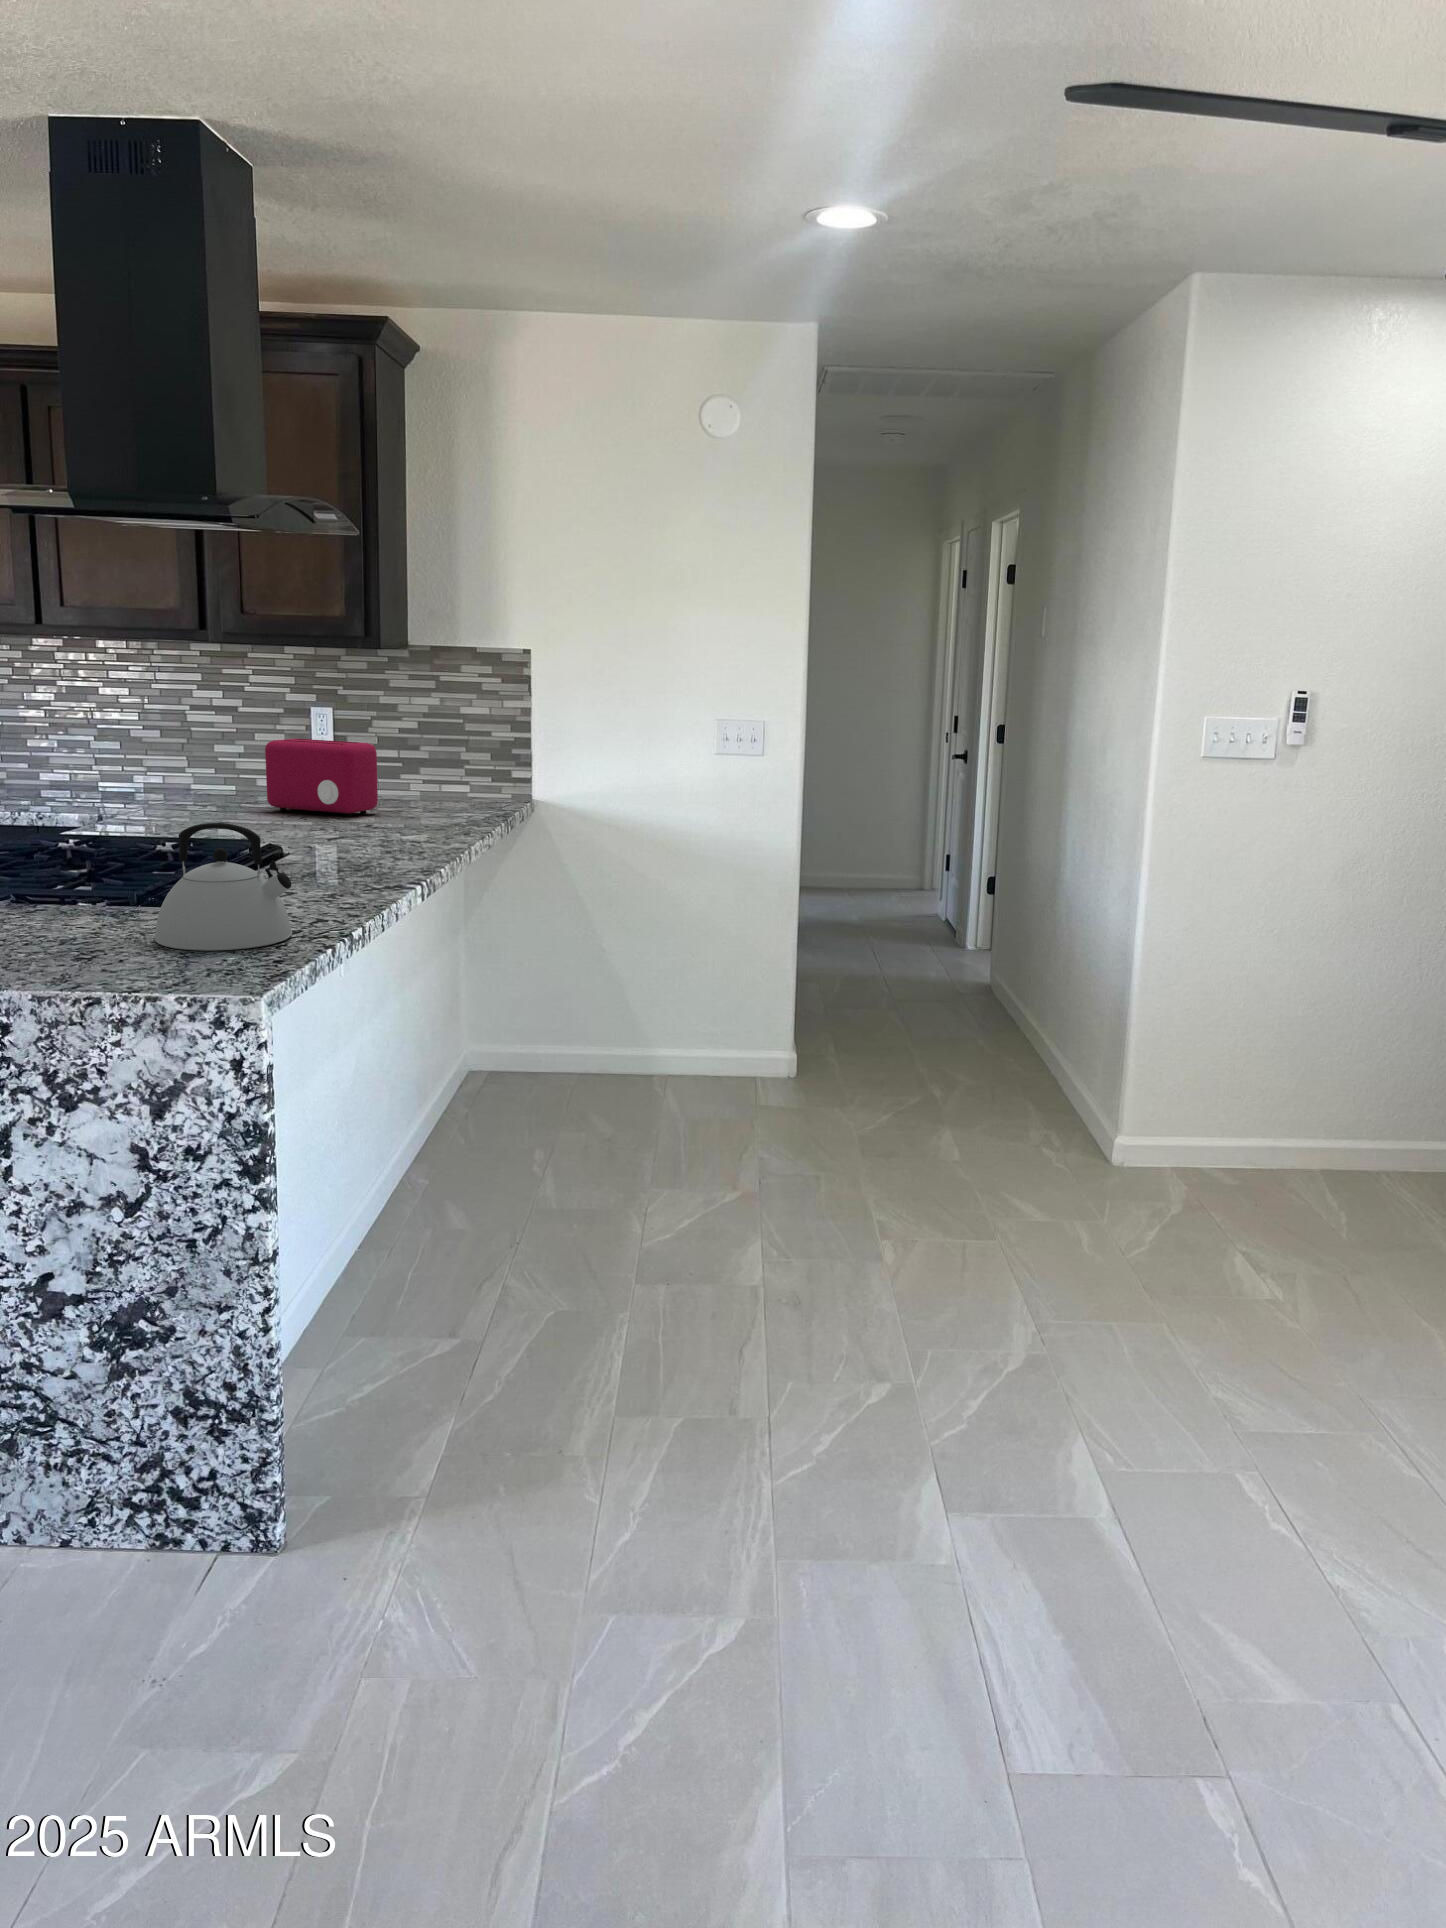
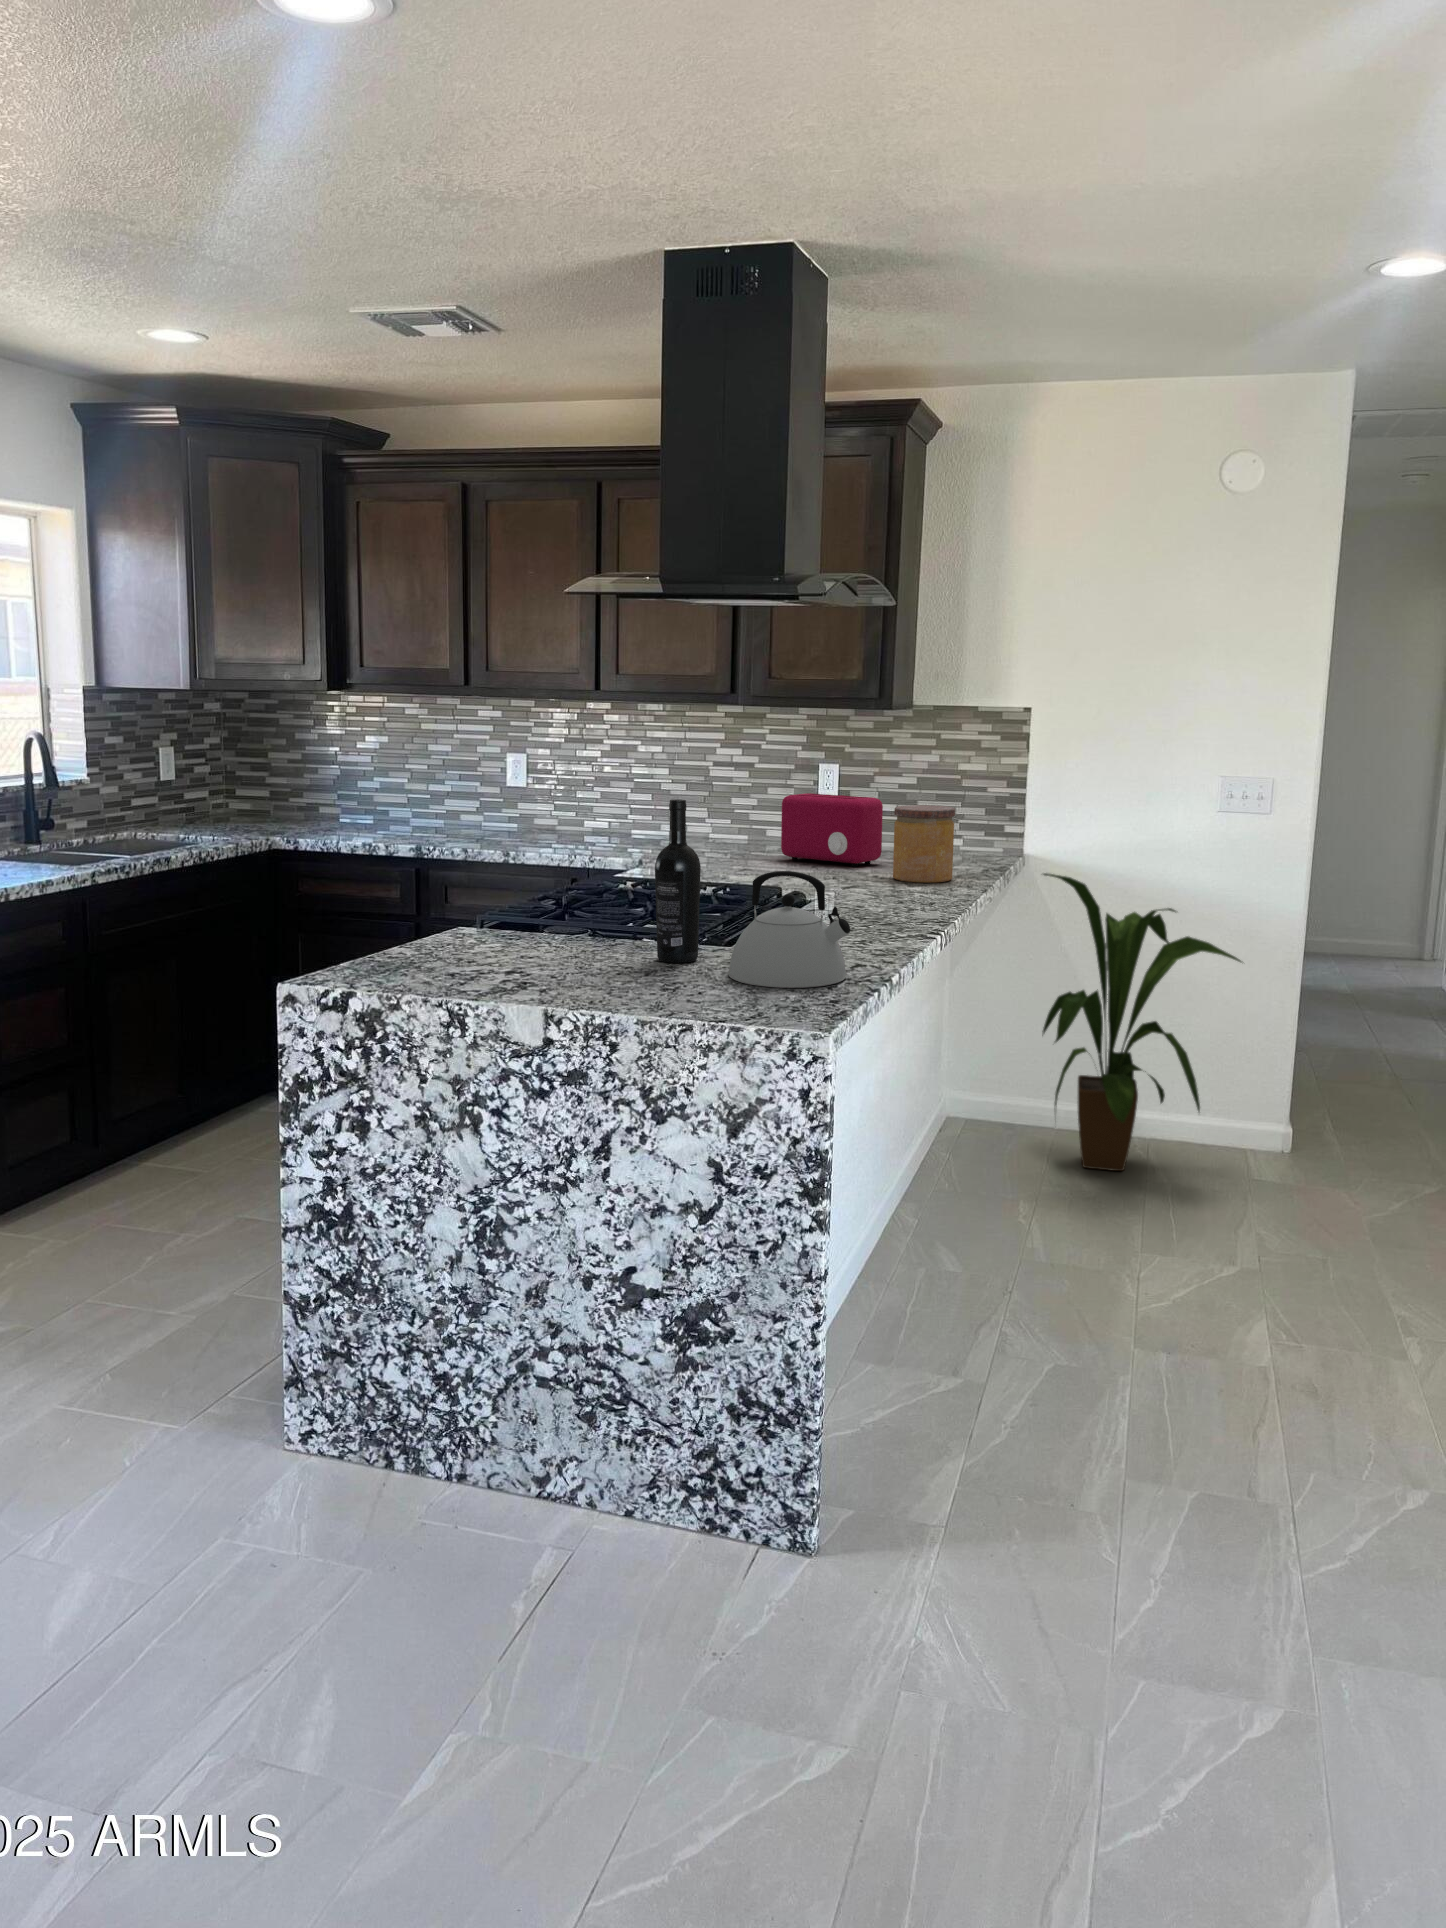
wine bottle: none [65,745,125,929] -> present [655,800,701,963]
jar: none [383,751,448,832] -> present [893,805,955,883]
house plant: none [543,820,745,1114] -> present [1042,873,1242,1171]

